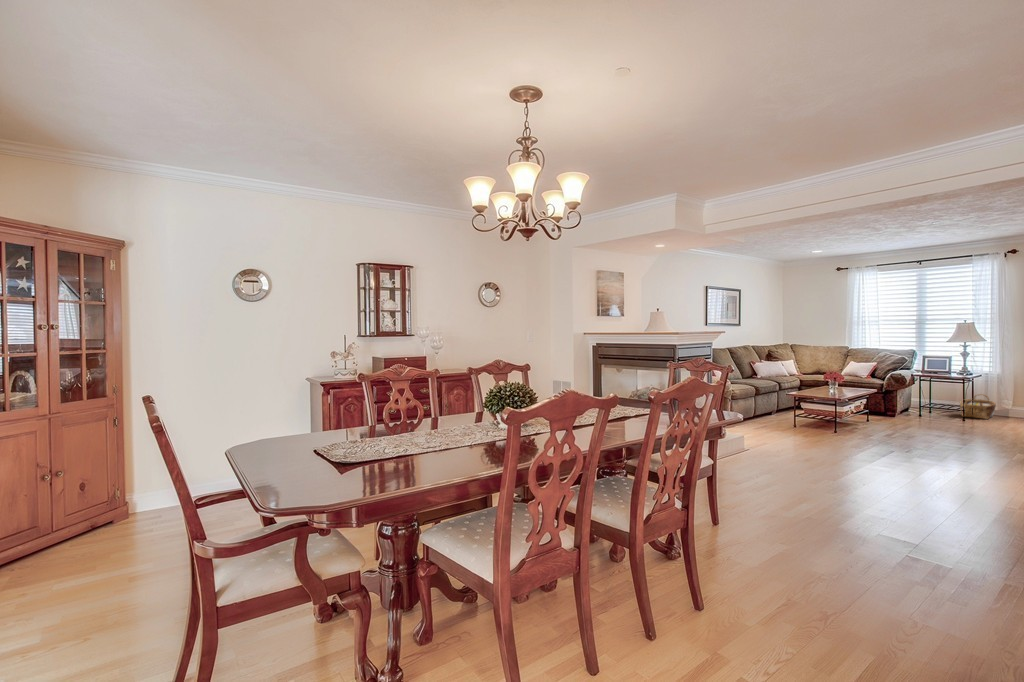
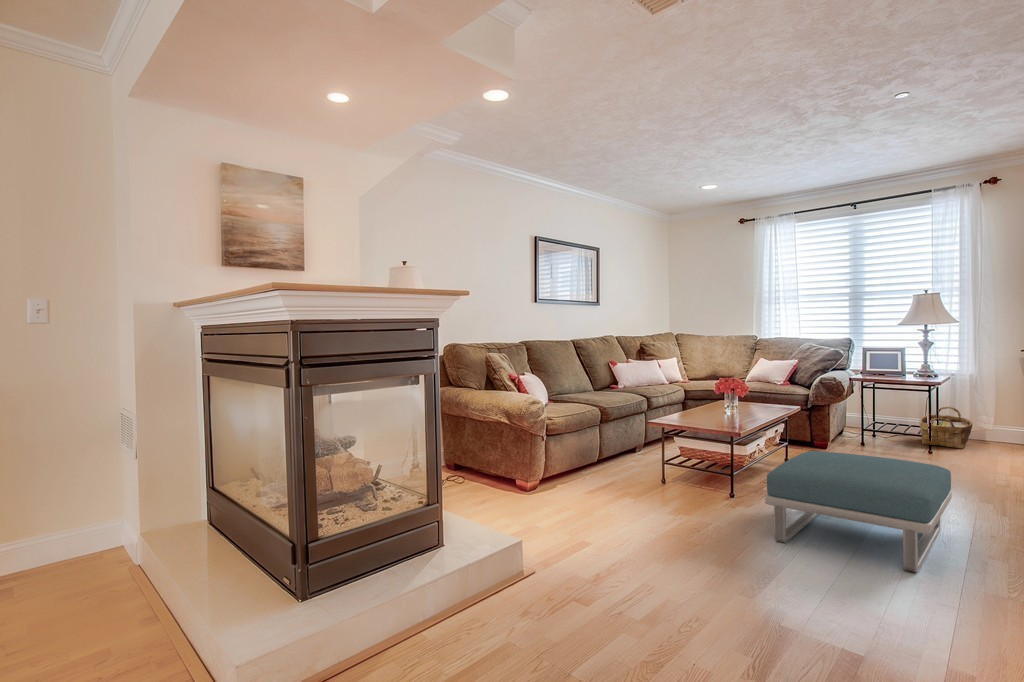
footstool: none [855,409,955,457] -> present [765,451,952,572]

